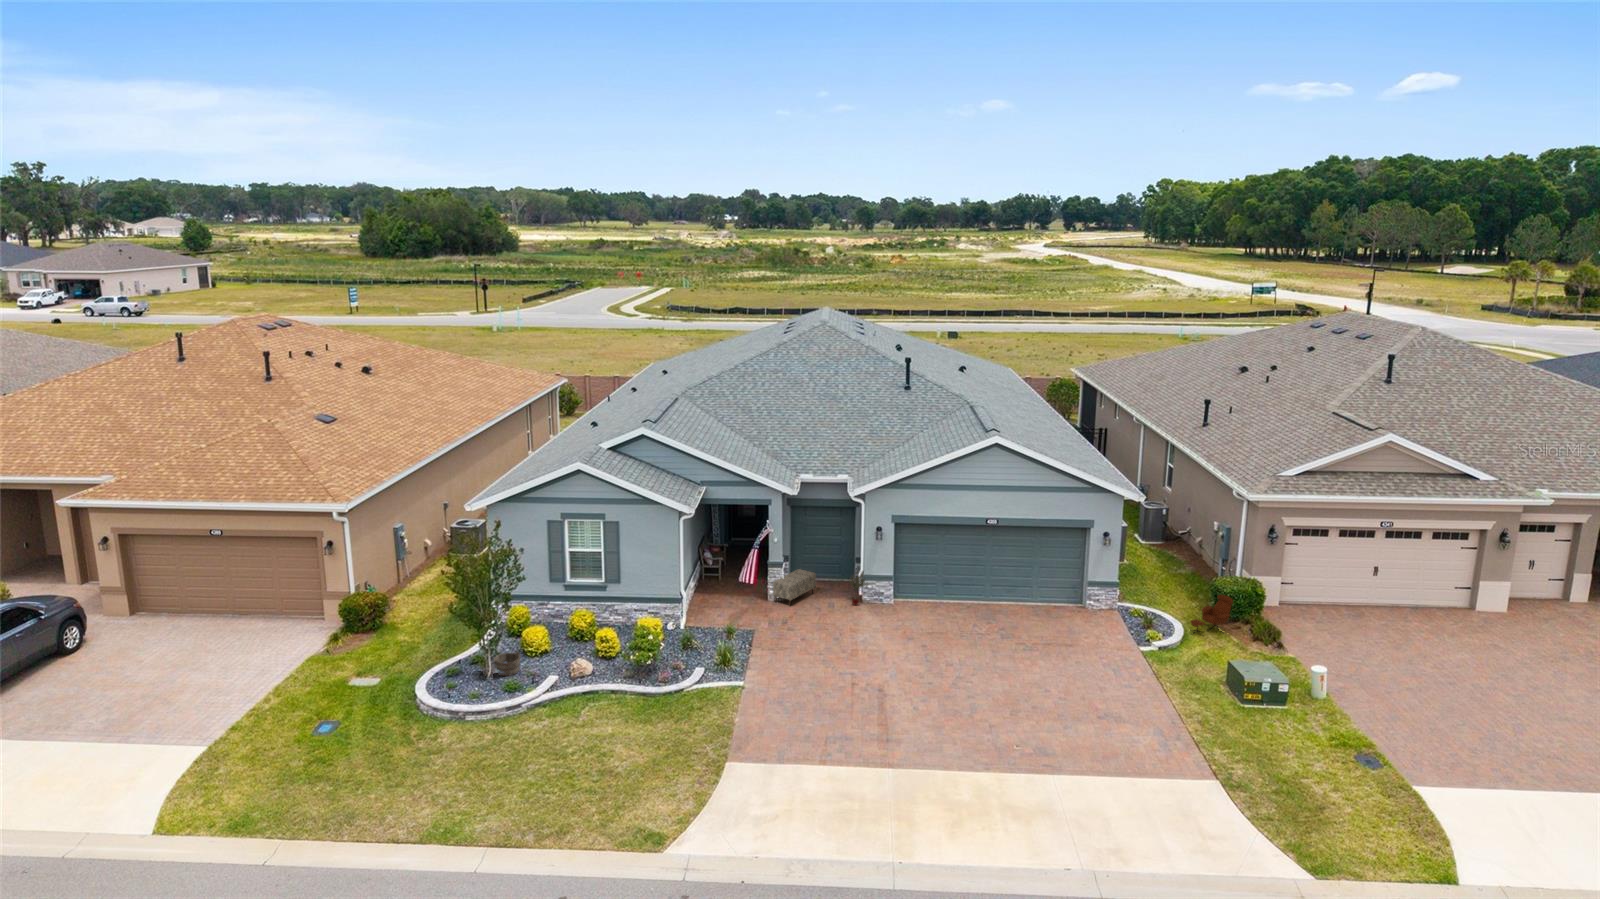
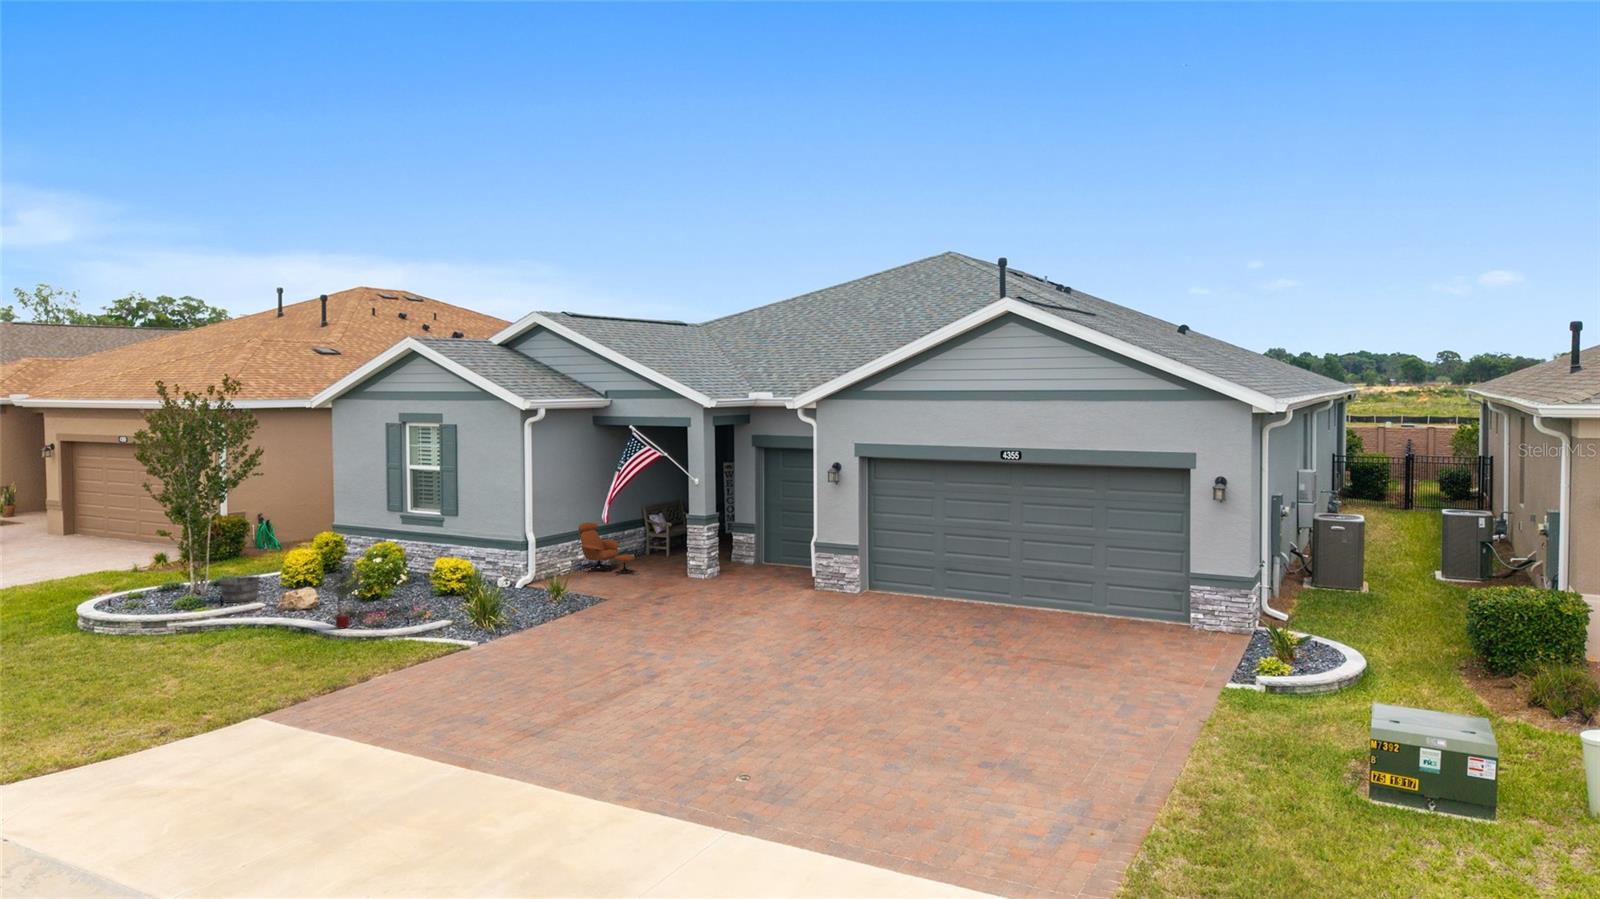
bench: present [773,569,816,605] -> none [686,536,764,581]
potted tree: present [849,573,868,605] -> present [323,561,366,629]
lounge chair: present [1190,595,1233,634] -> present [579,522,635,575]

